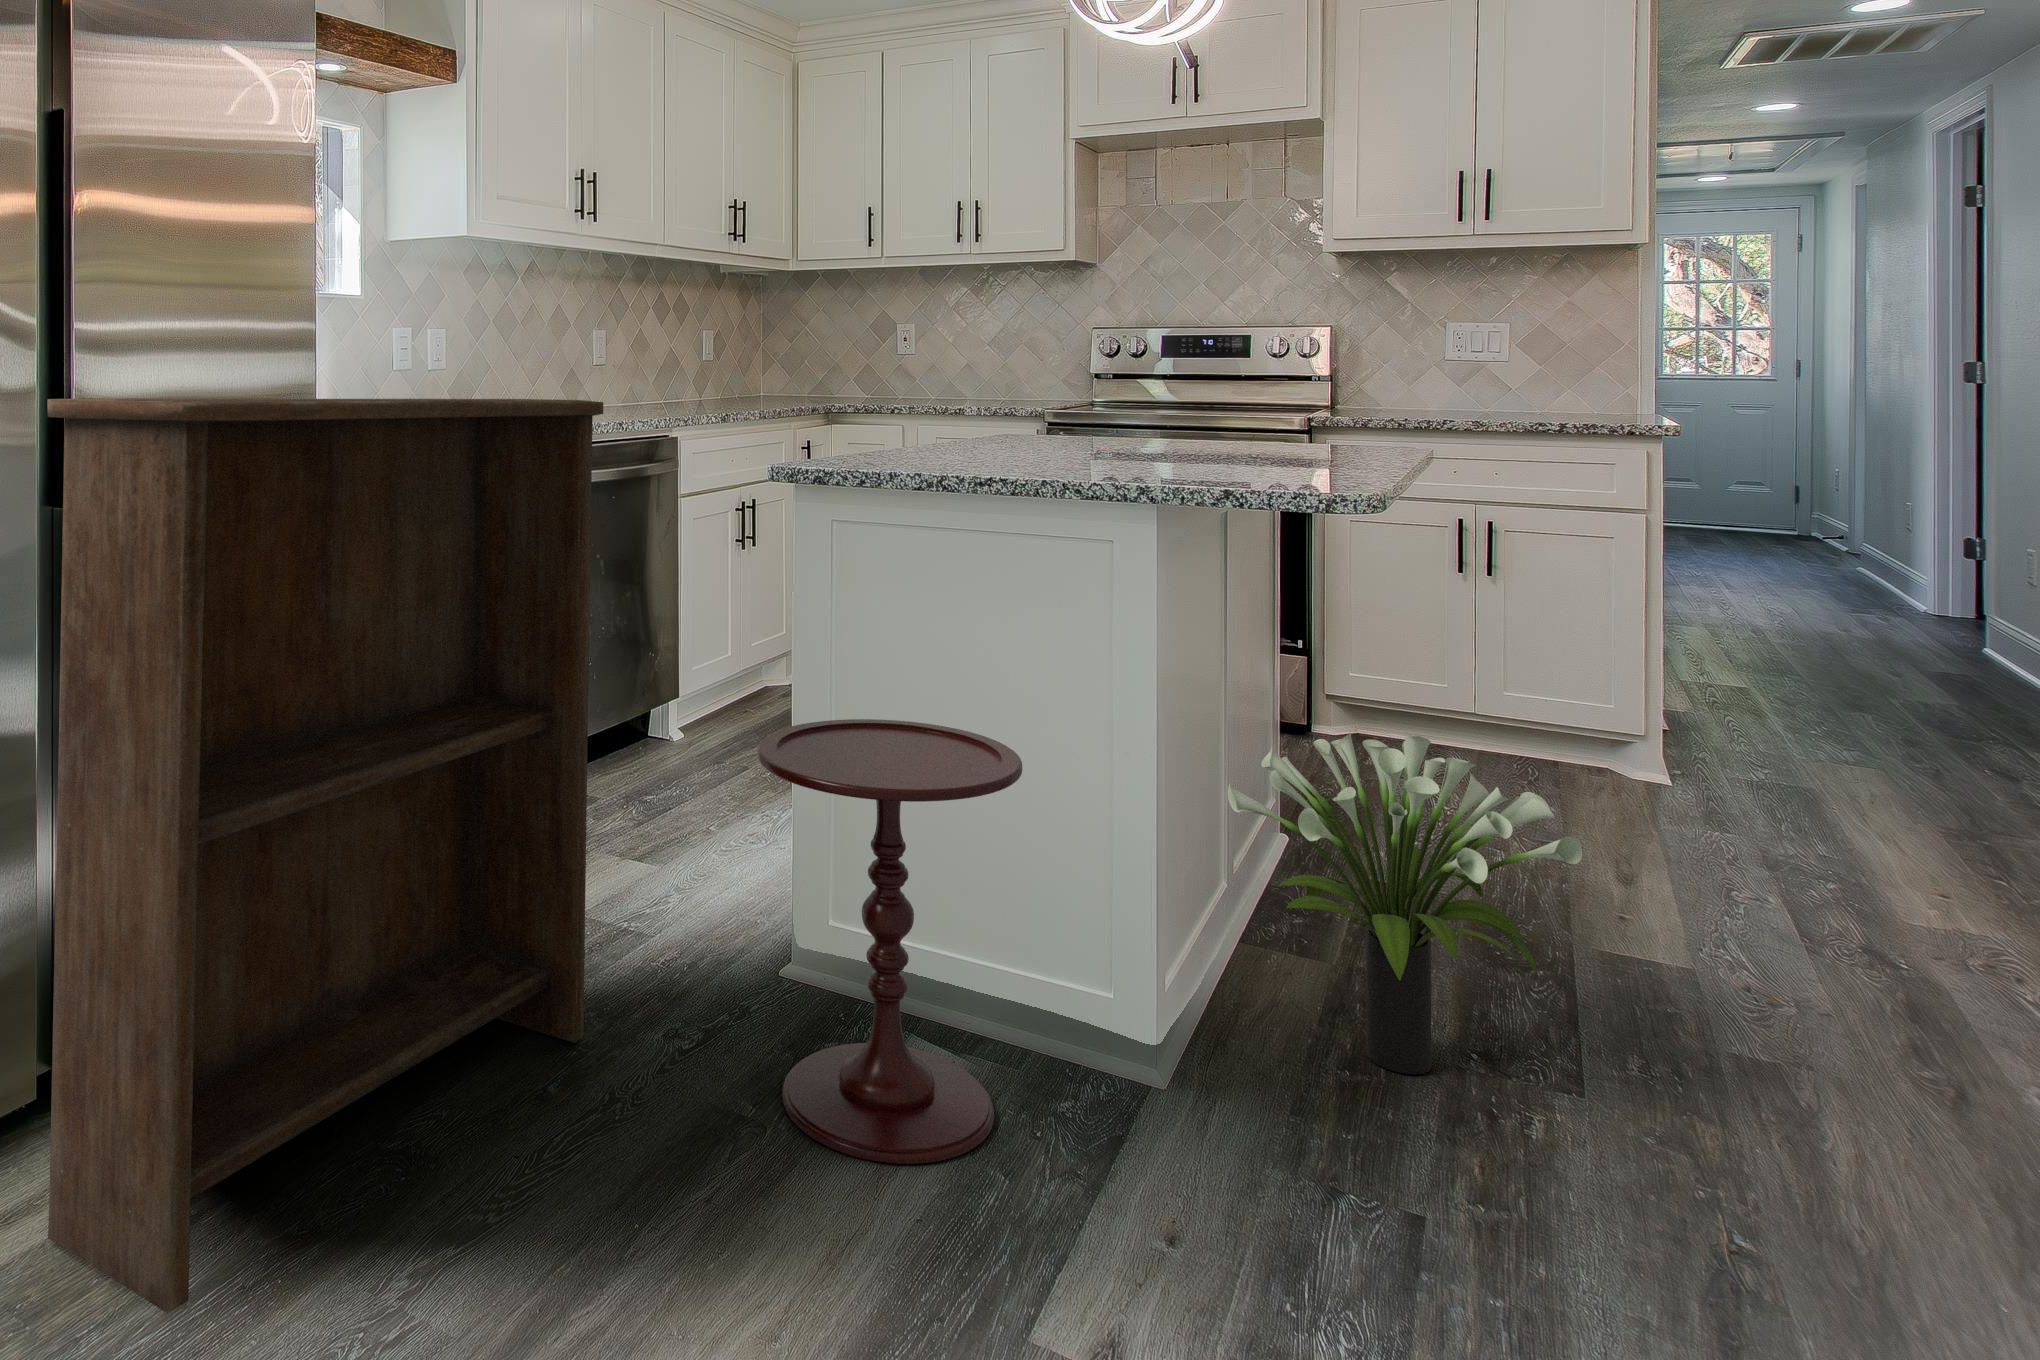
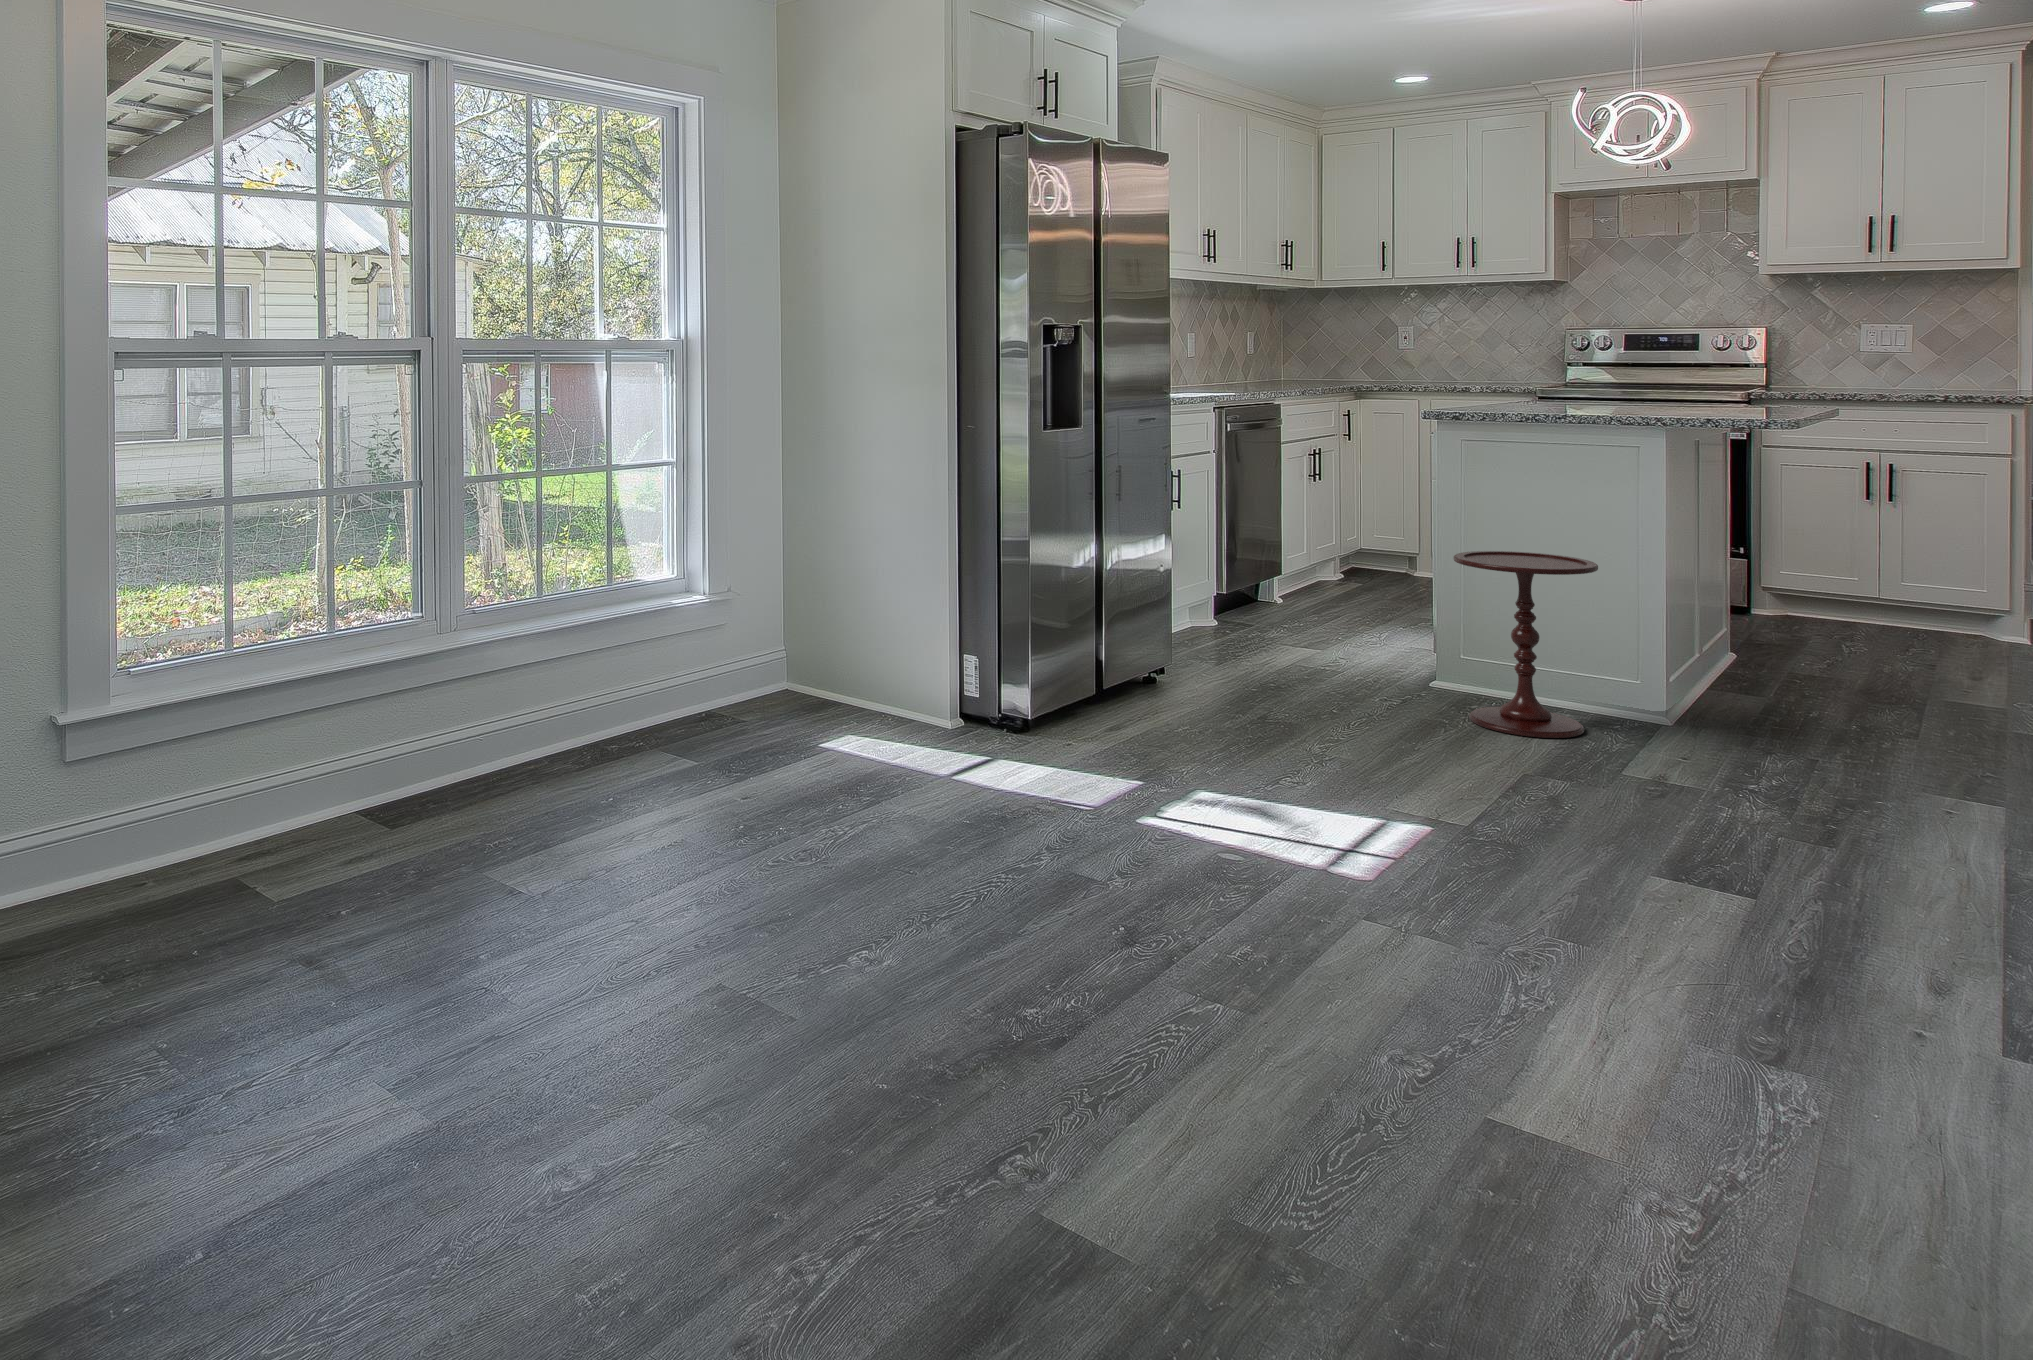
bookshelf: present [47,398,603,1313] -> none [1169,393,1357,750]
potted plant: present [1228,733,1582,1074] -> none [1703,560,1905,729]

